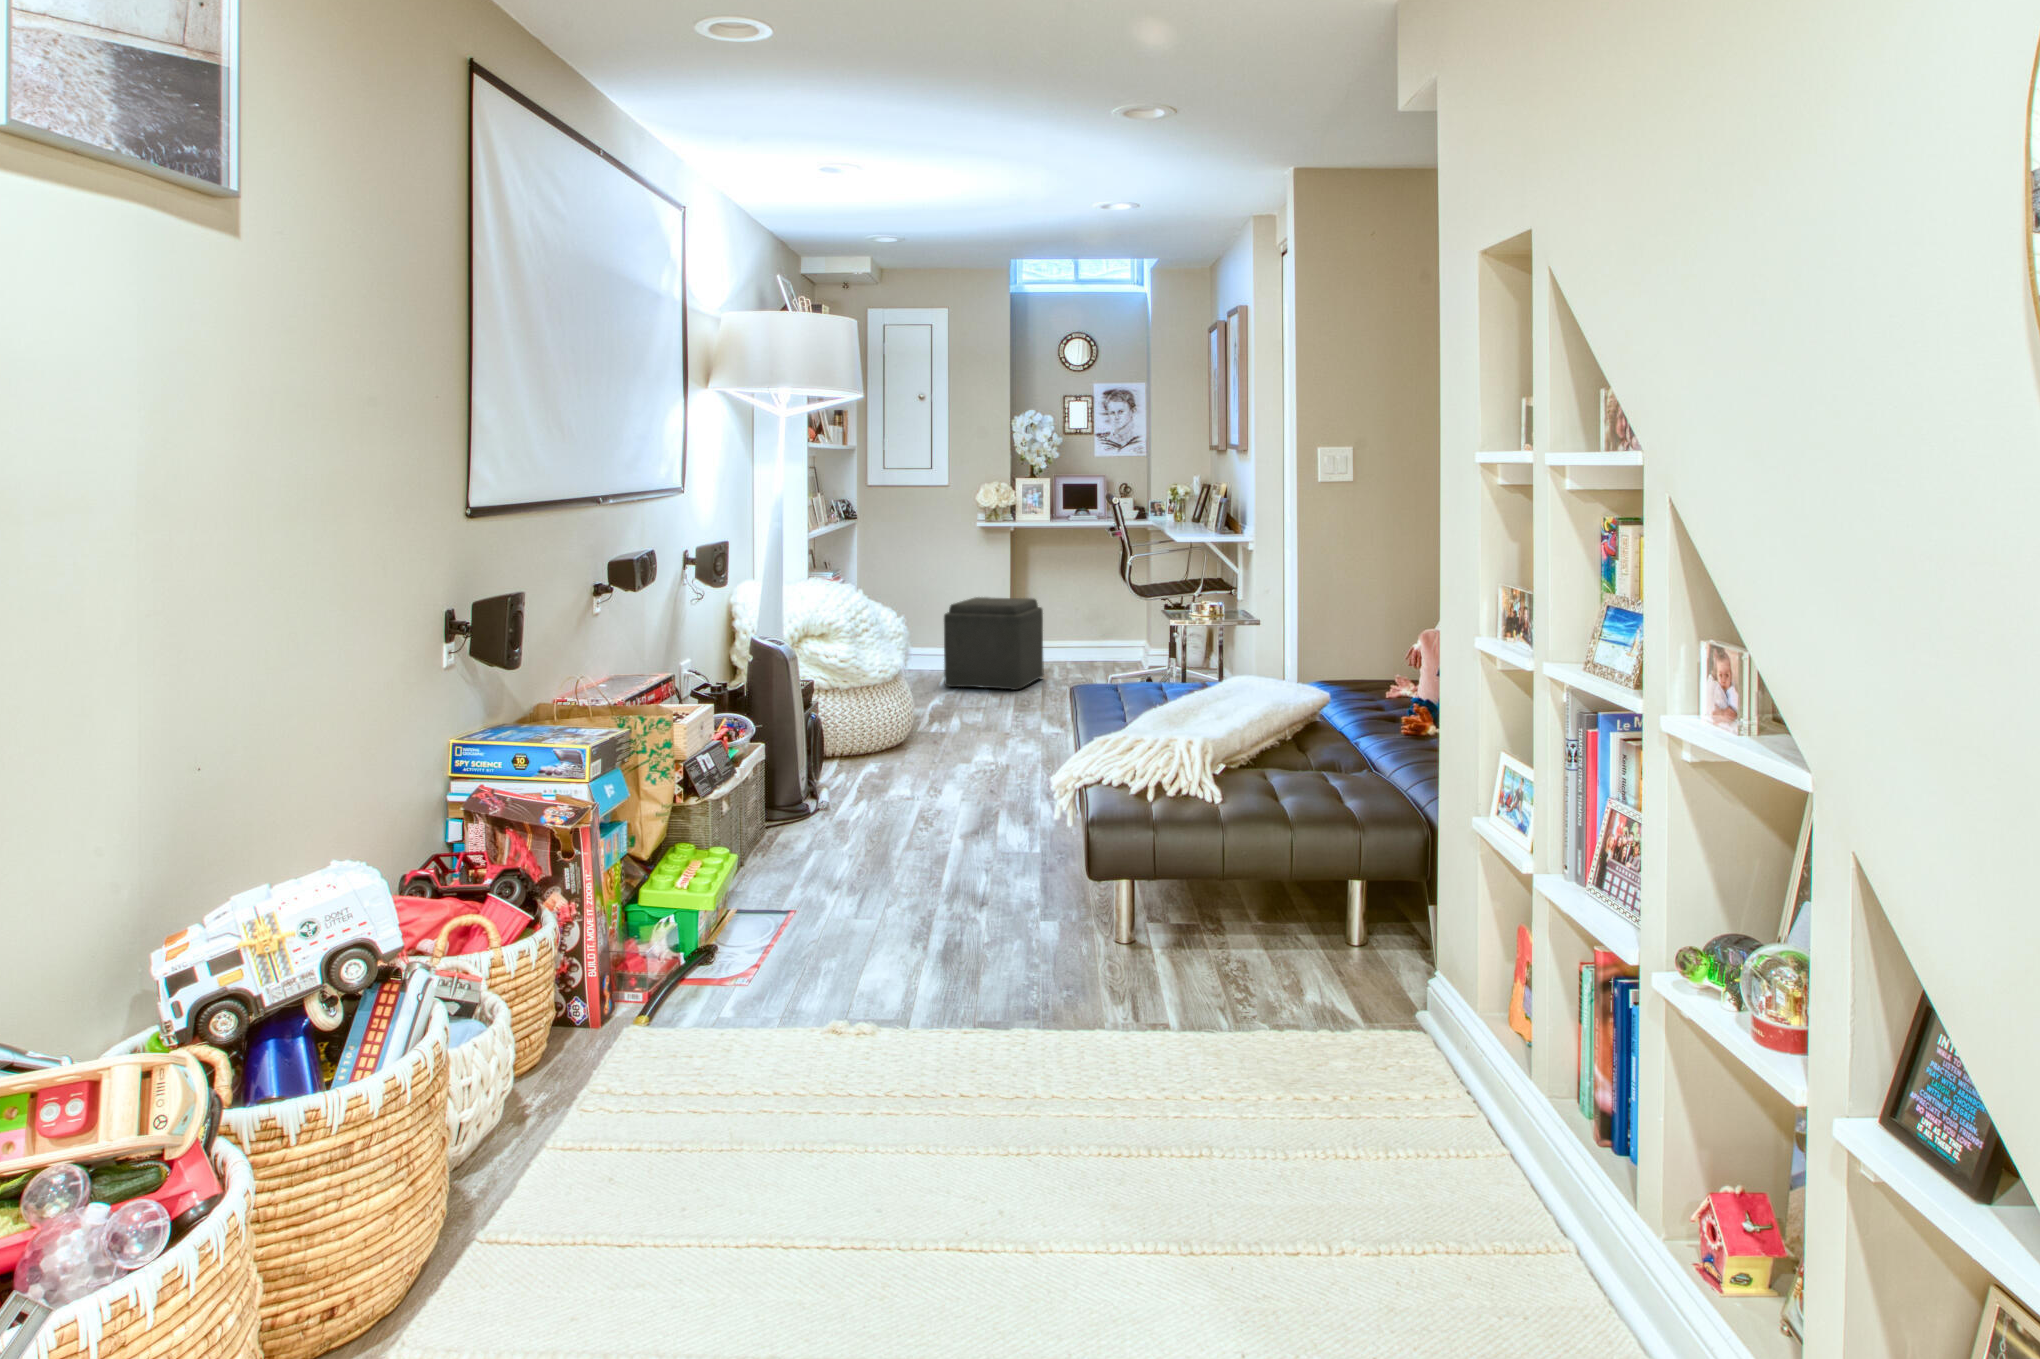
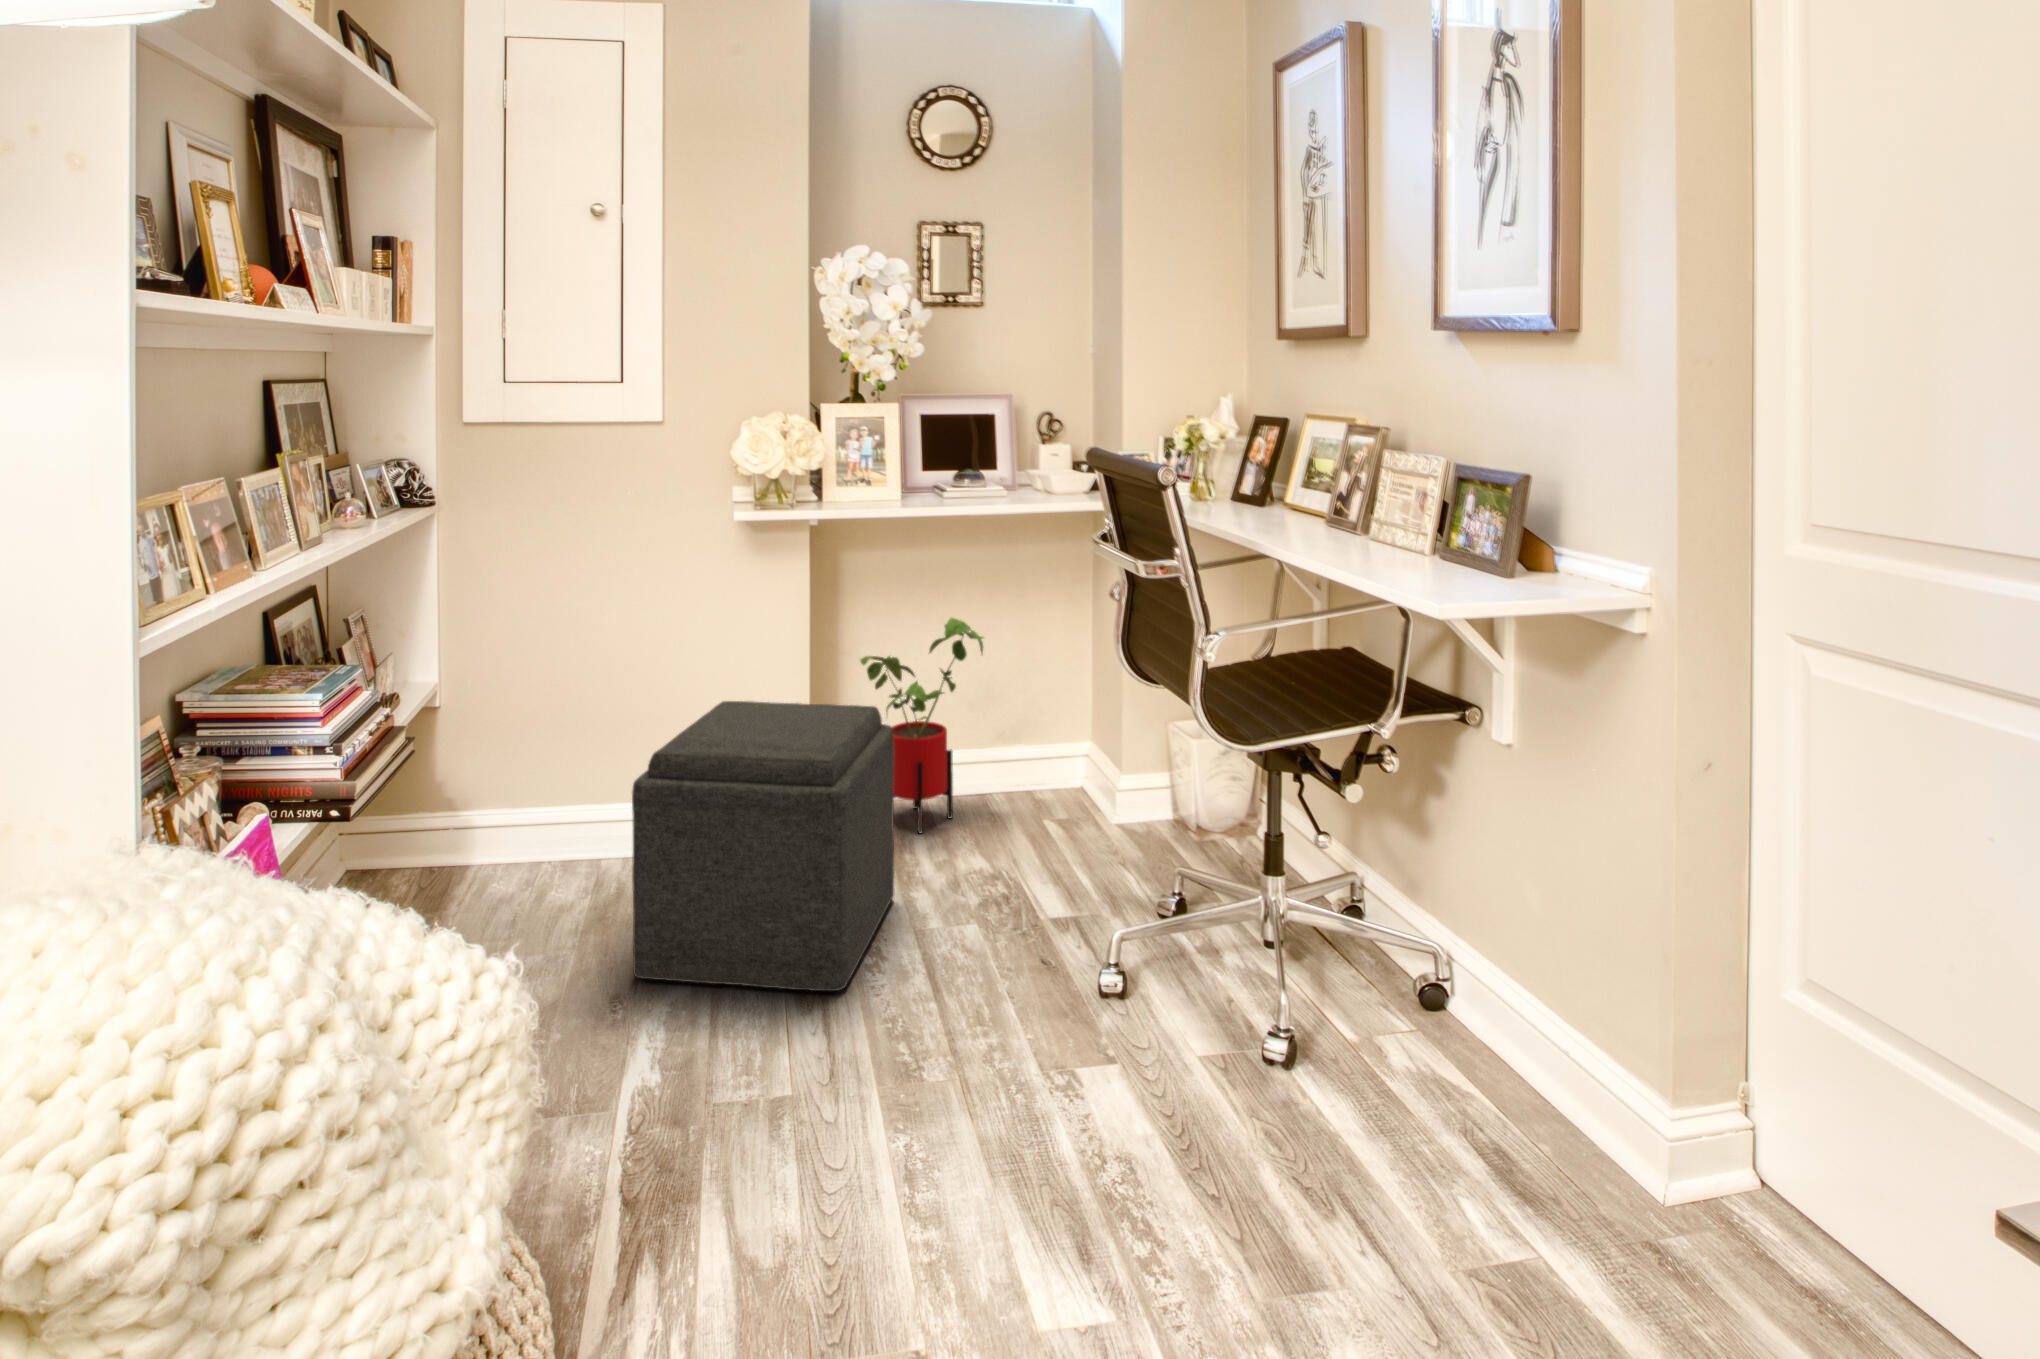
house plant: none [1033,575,1090,669] -> present [860,618,983,833]

